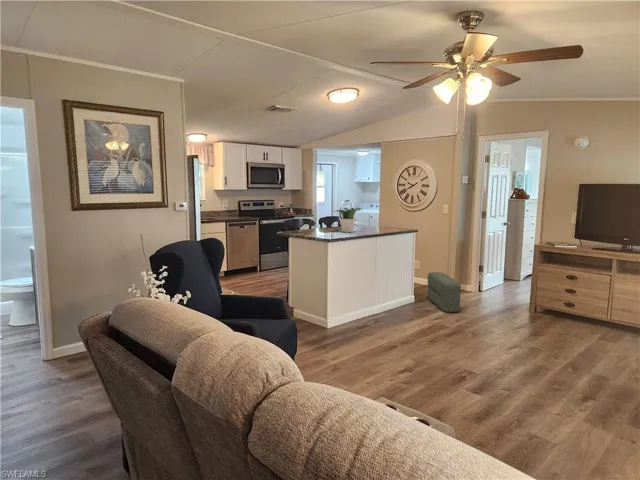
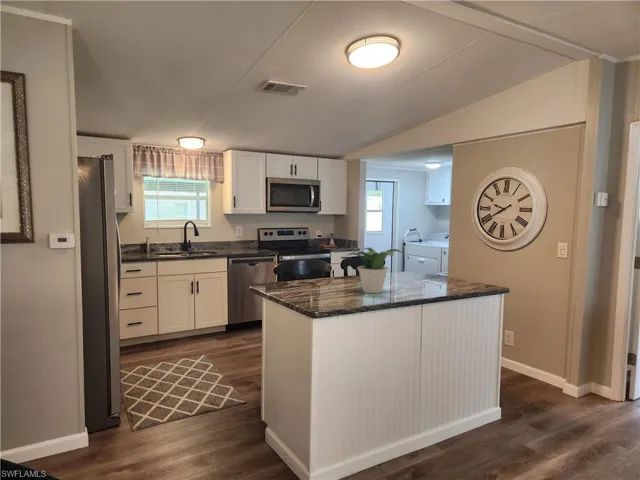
pouf: present [427,272,461,312] -> none [528,365,604,464]

